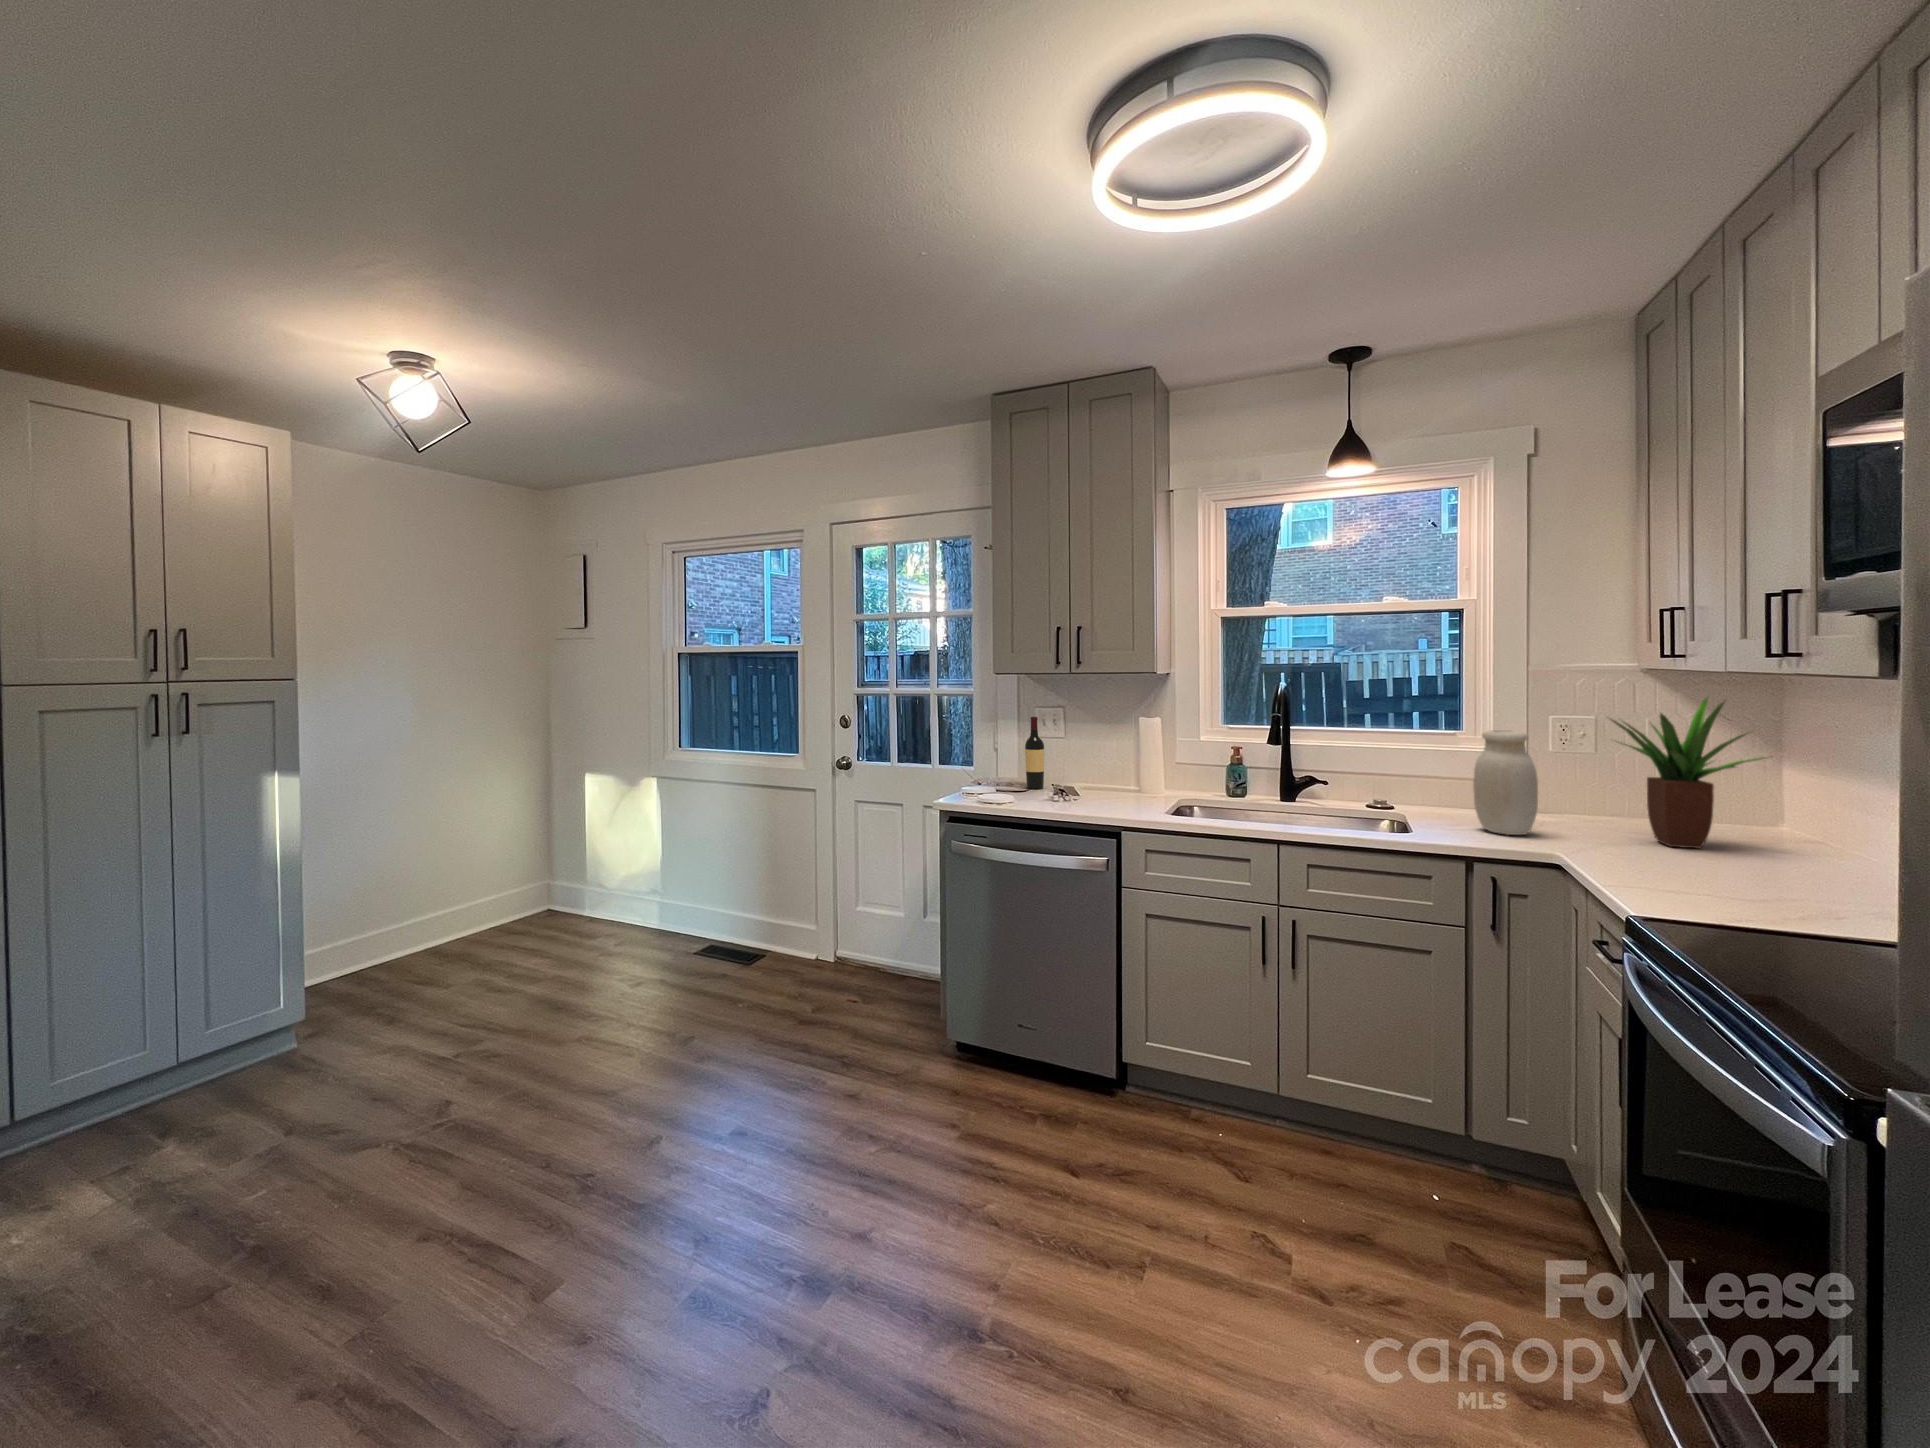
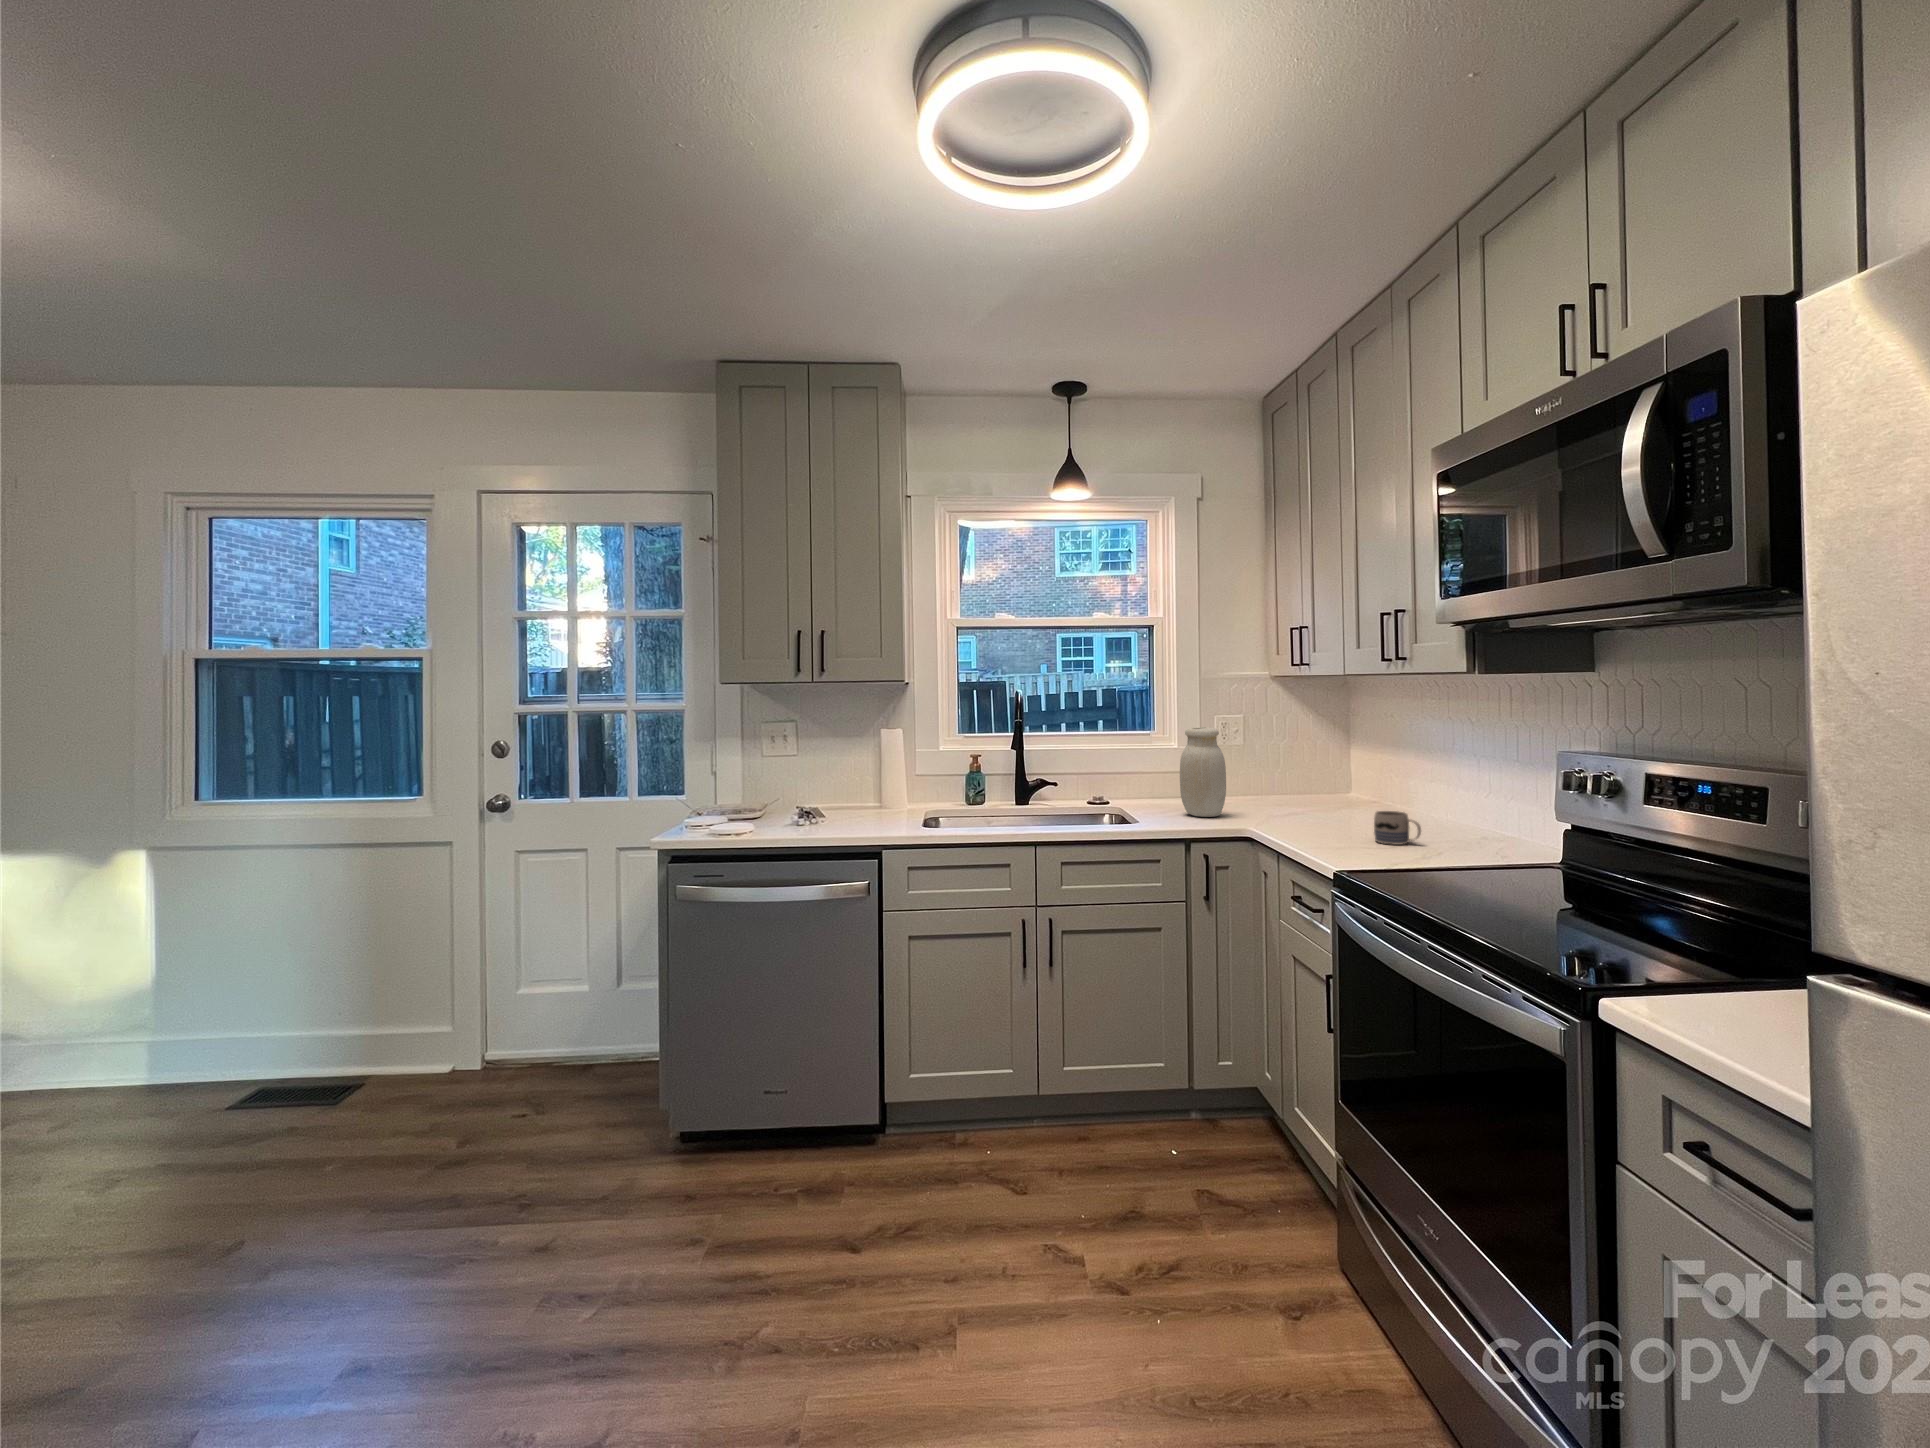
potted plant: present [1612,698,1764,849] -> none [1267,695,1364,815]
wine bottle: present [1025,717,1044,789] -> none [753,733,775,815]
mug: none [1739,852,1820,899] -> present [1374,811,1421,845]

